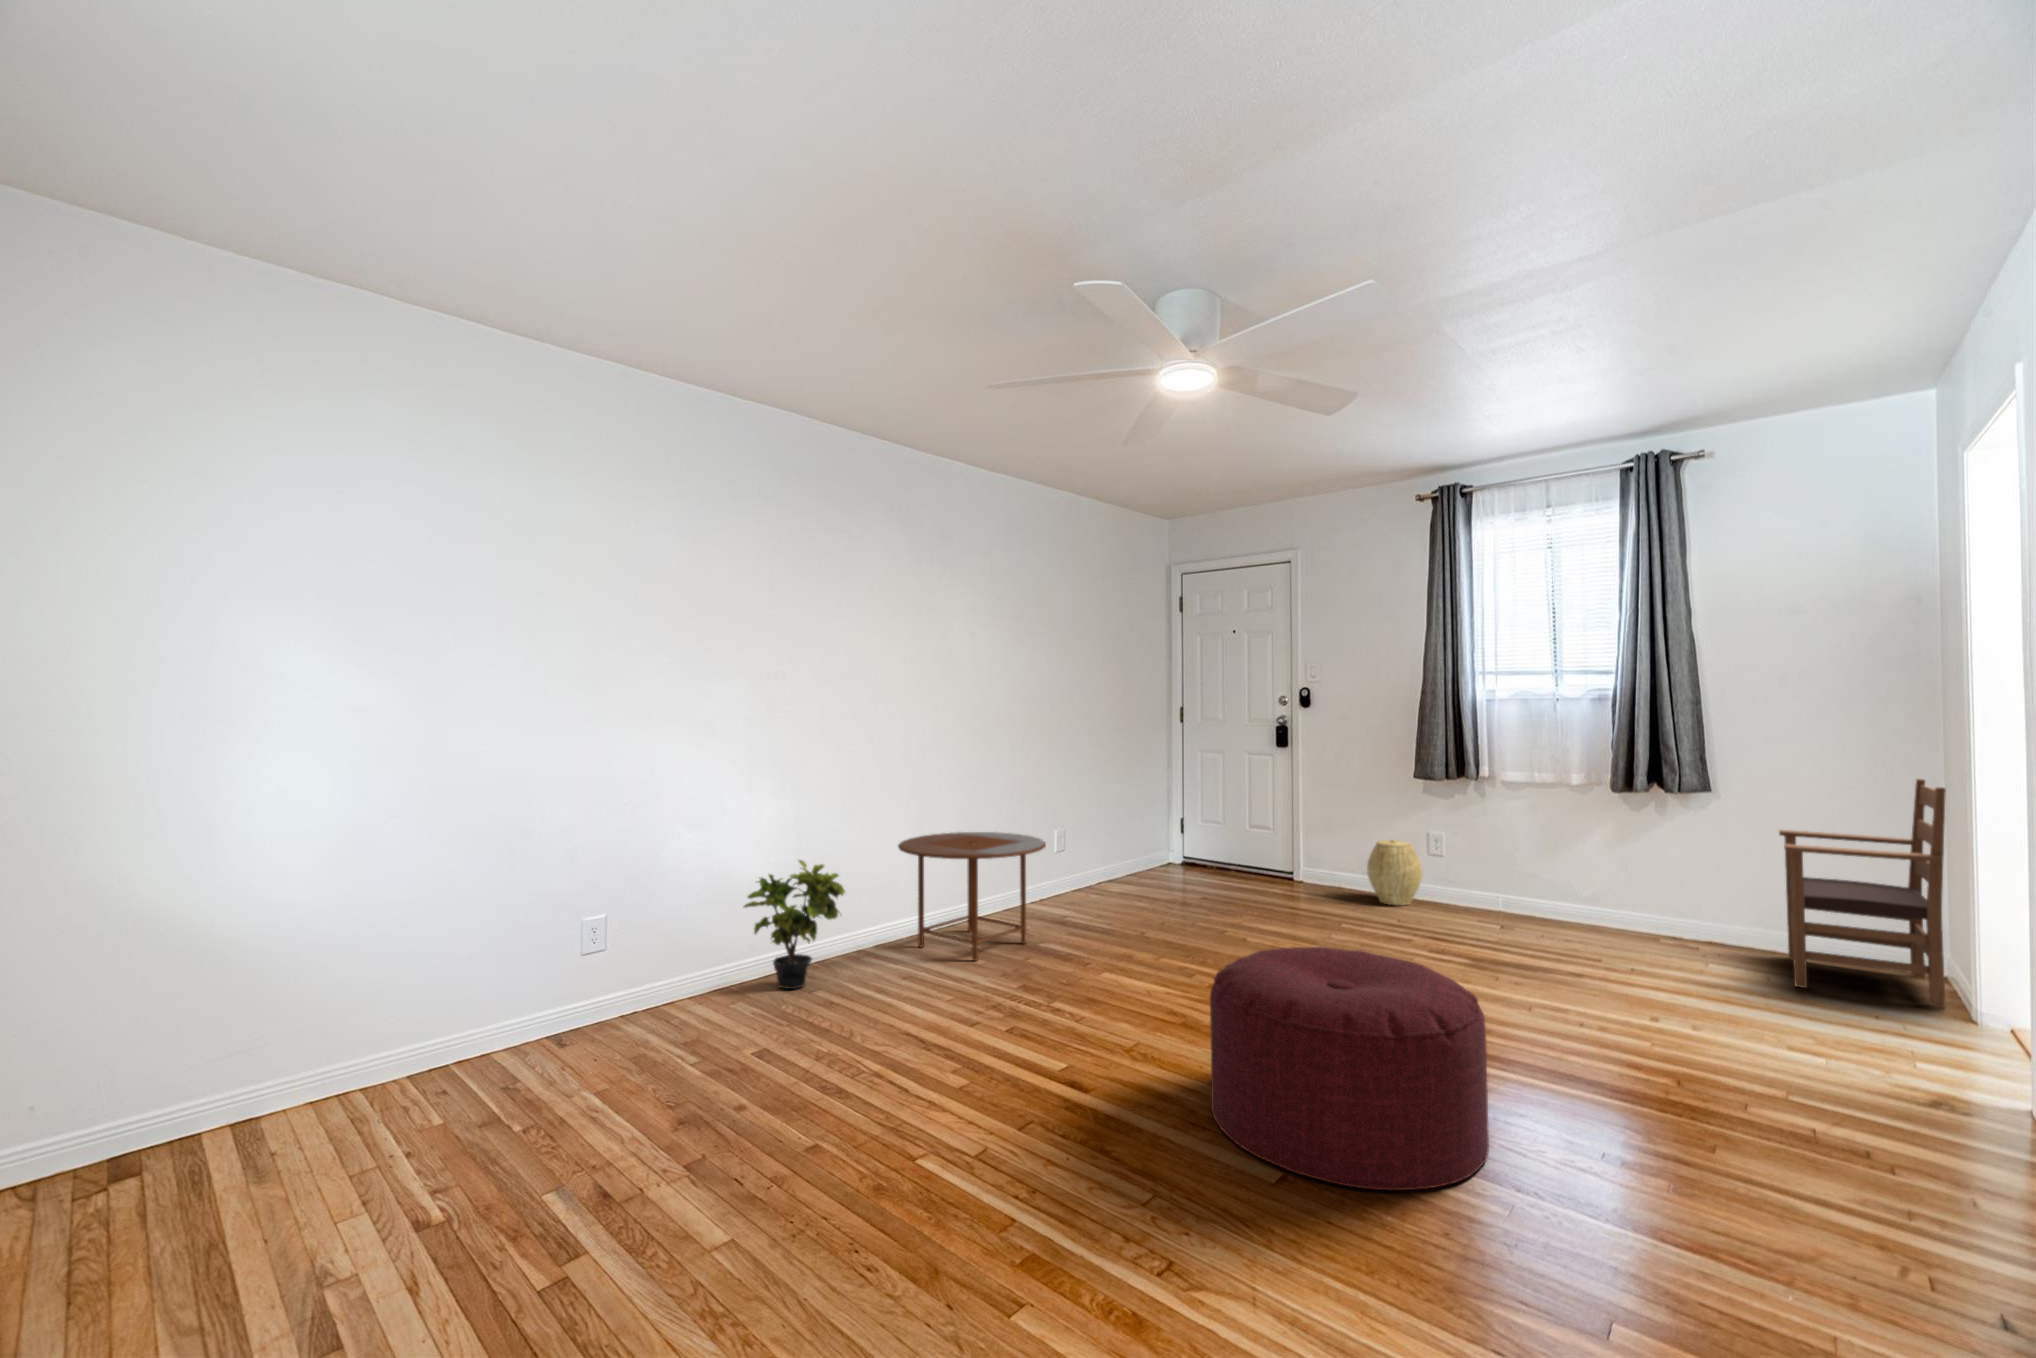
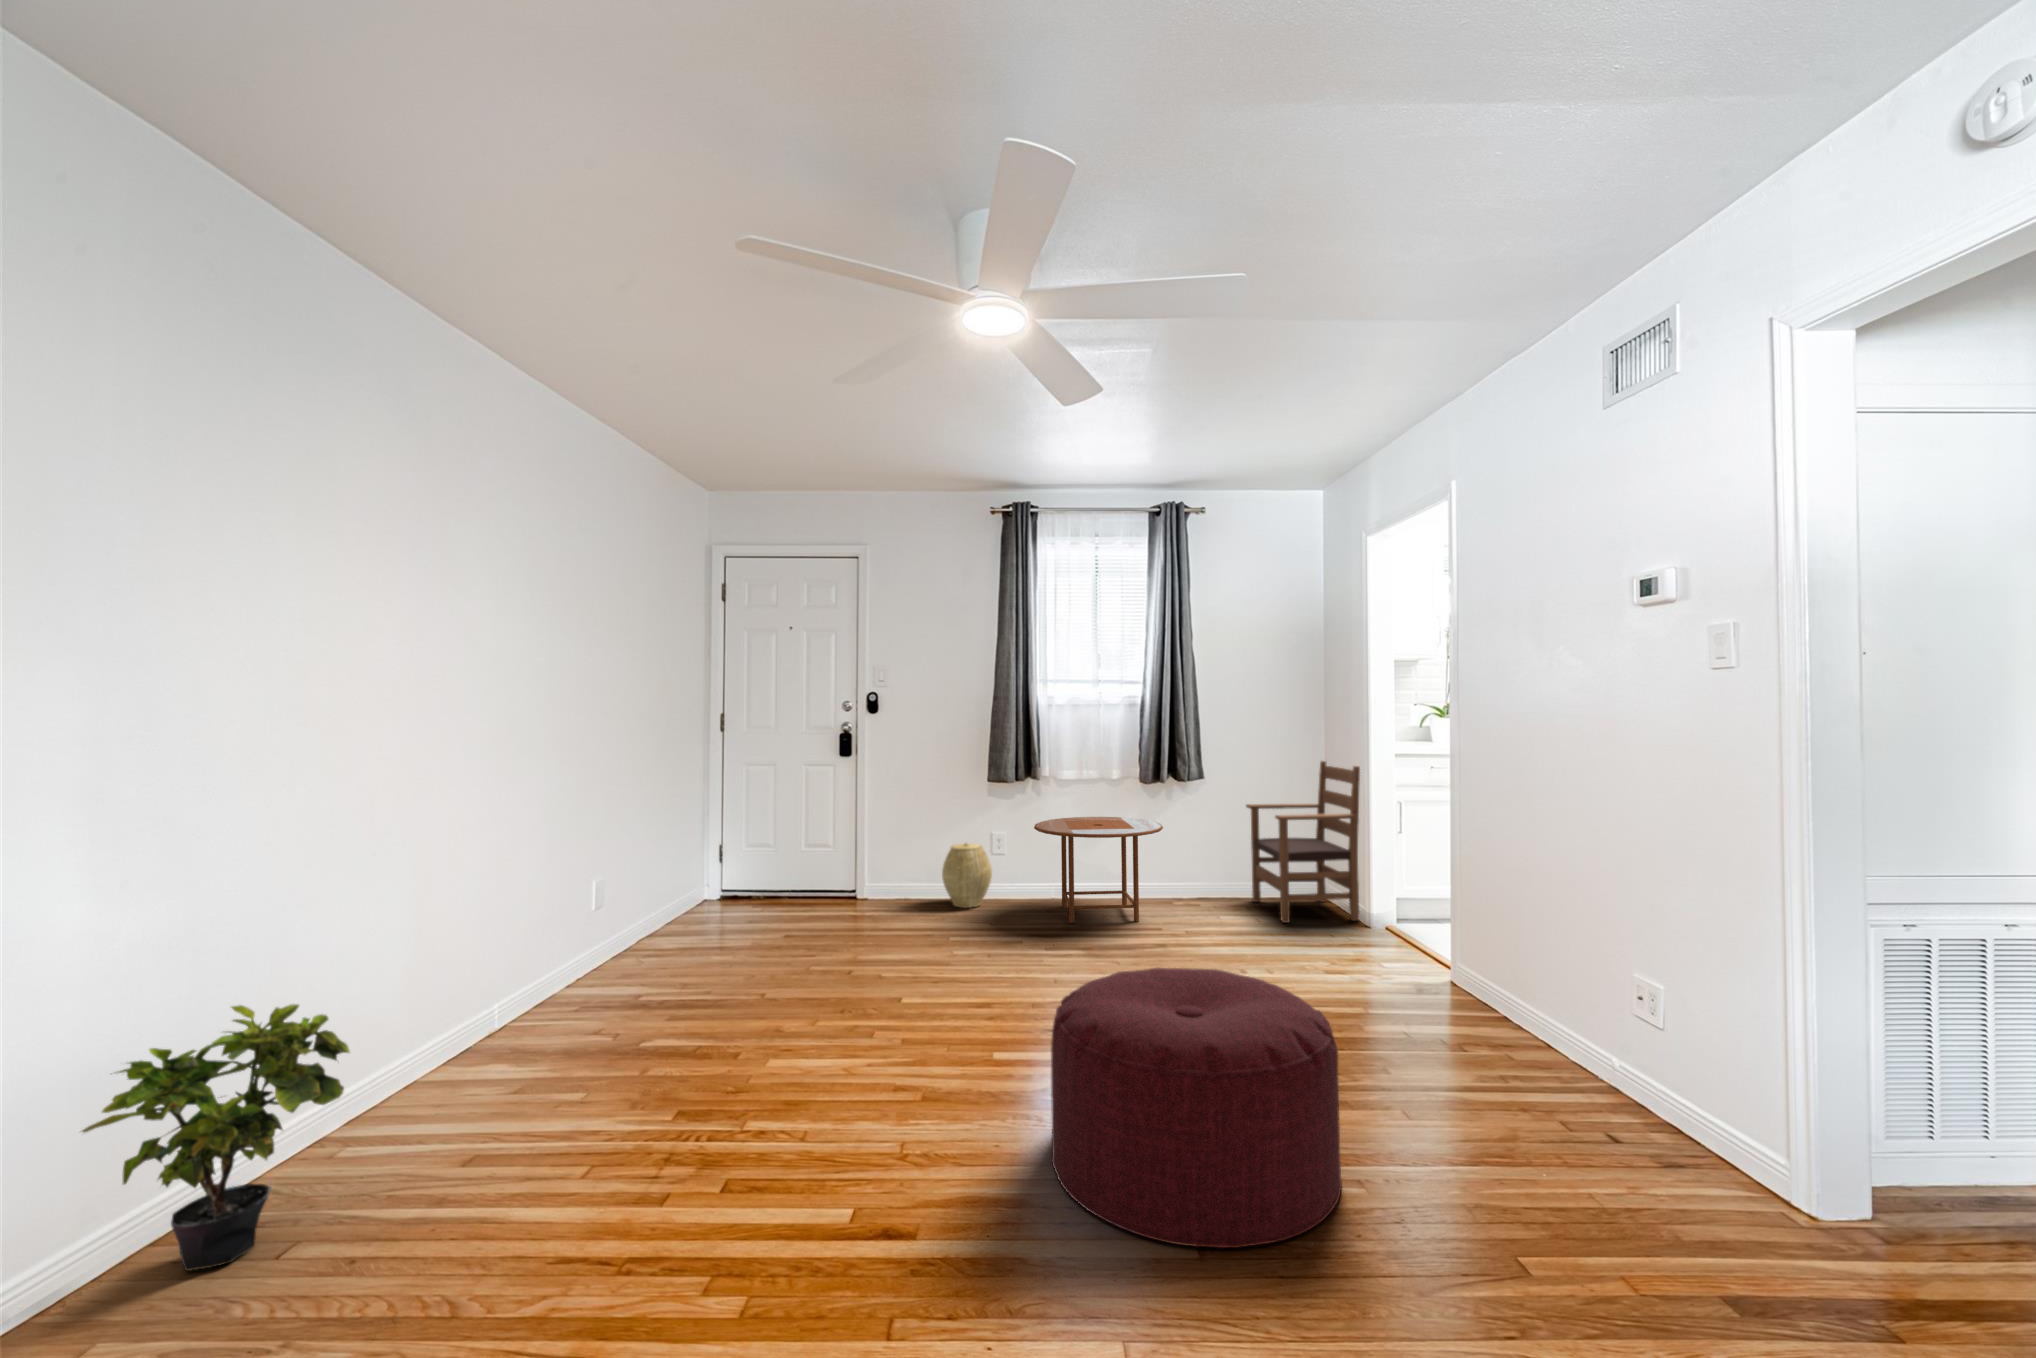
side table: present [898,832,1046,961] -> present [1034,817,1163,923]

